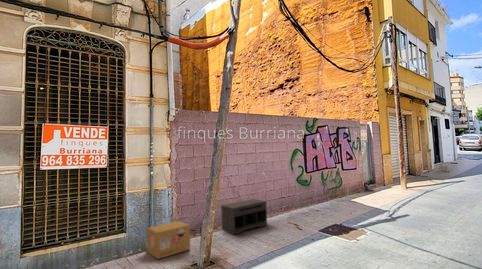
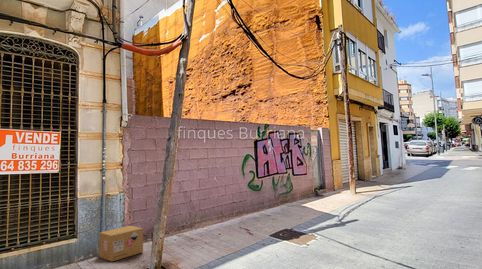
bench: present [221,199,267,234] -> none [173,204,218,238]

